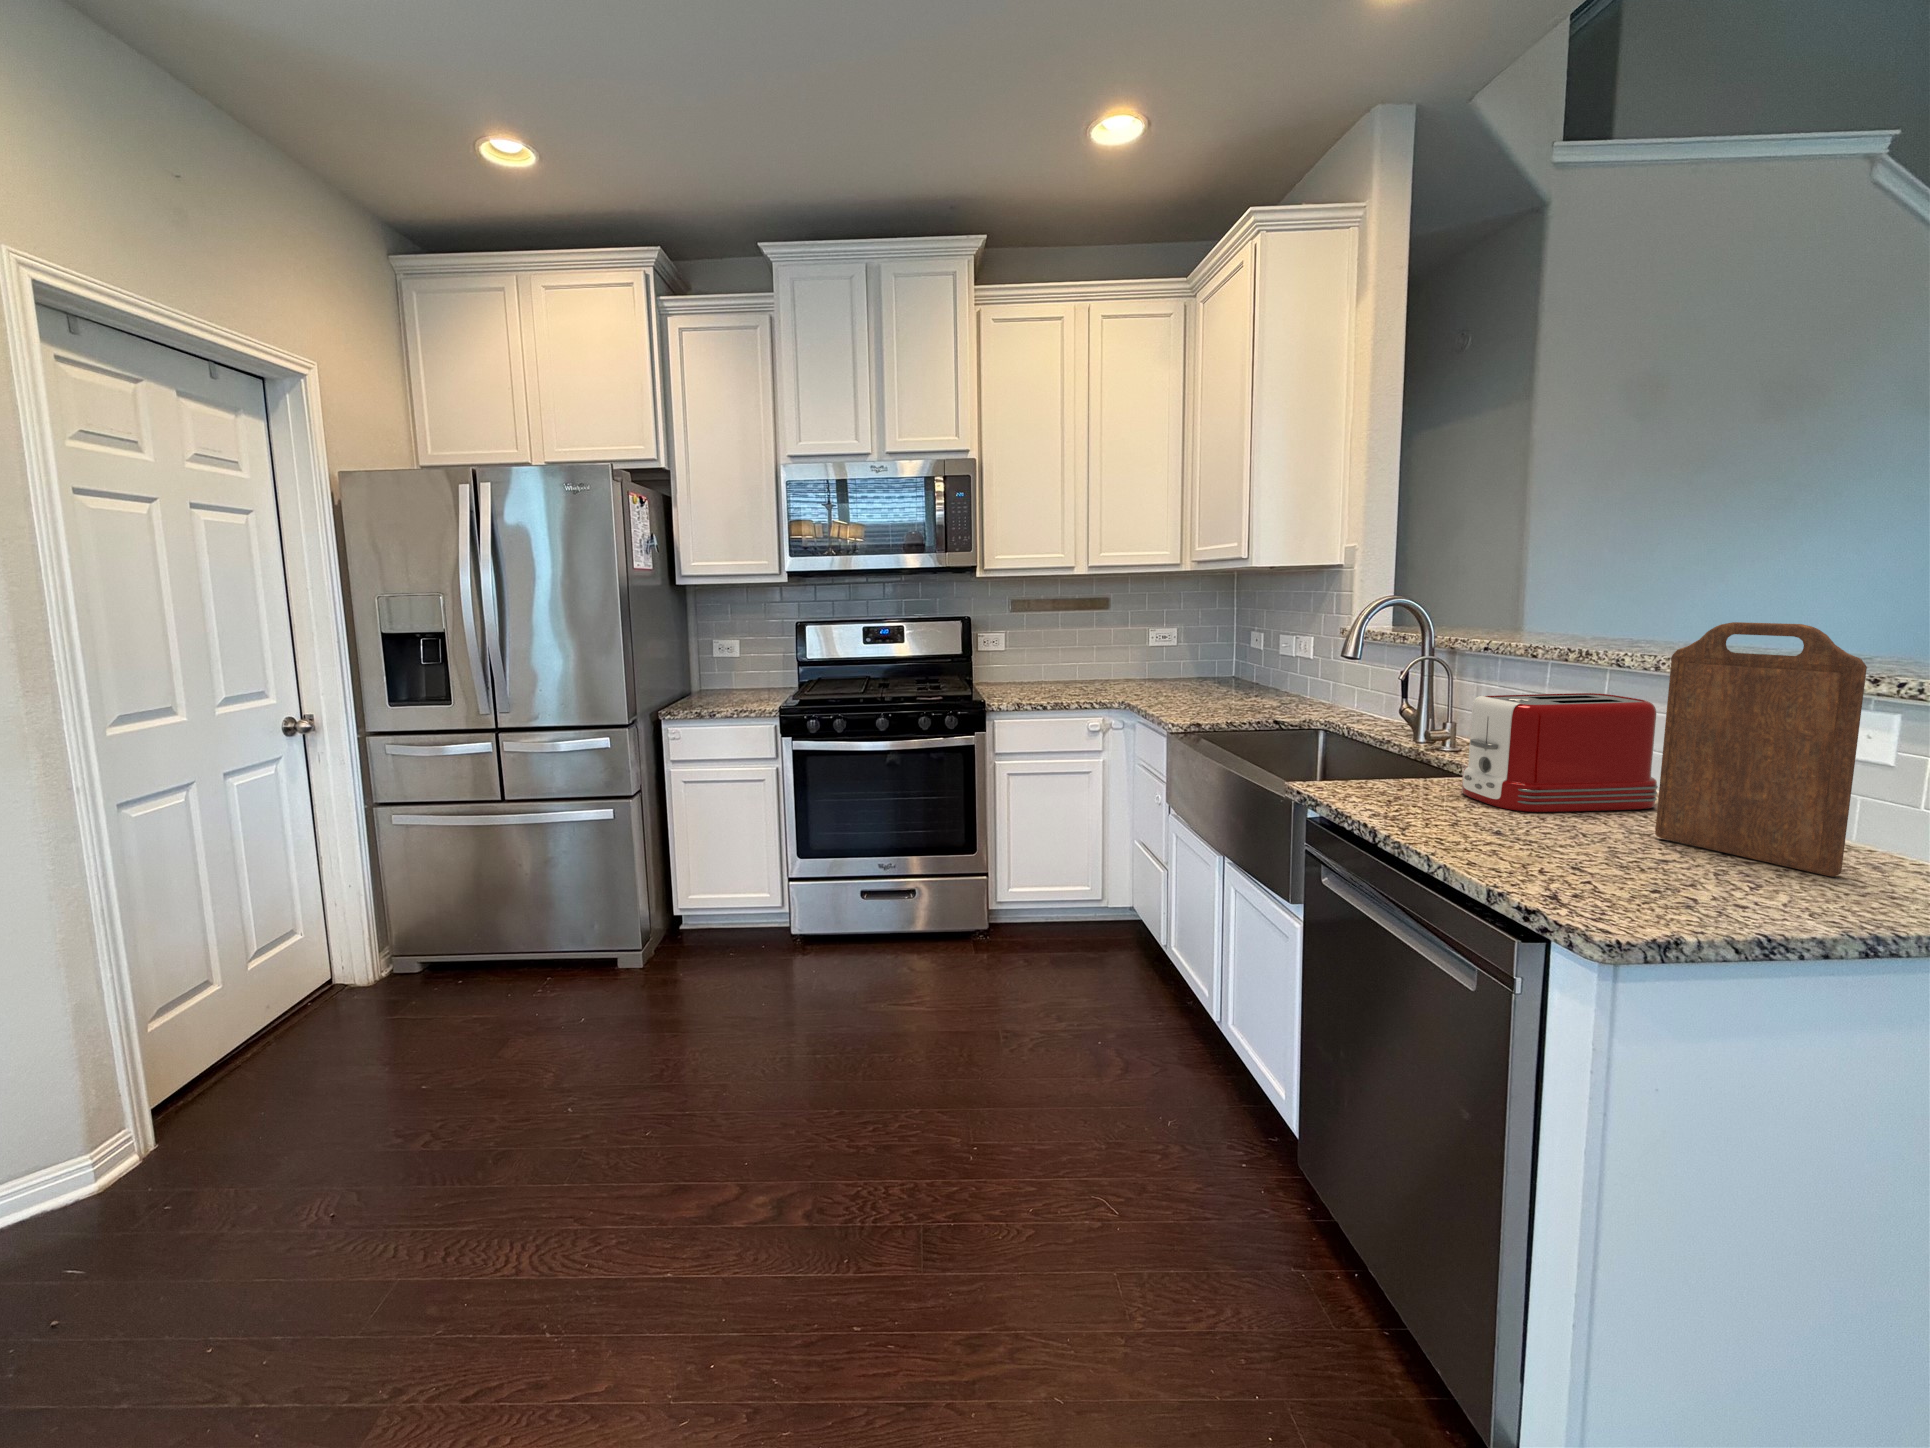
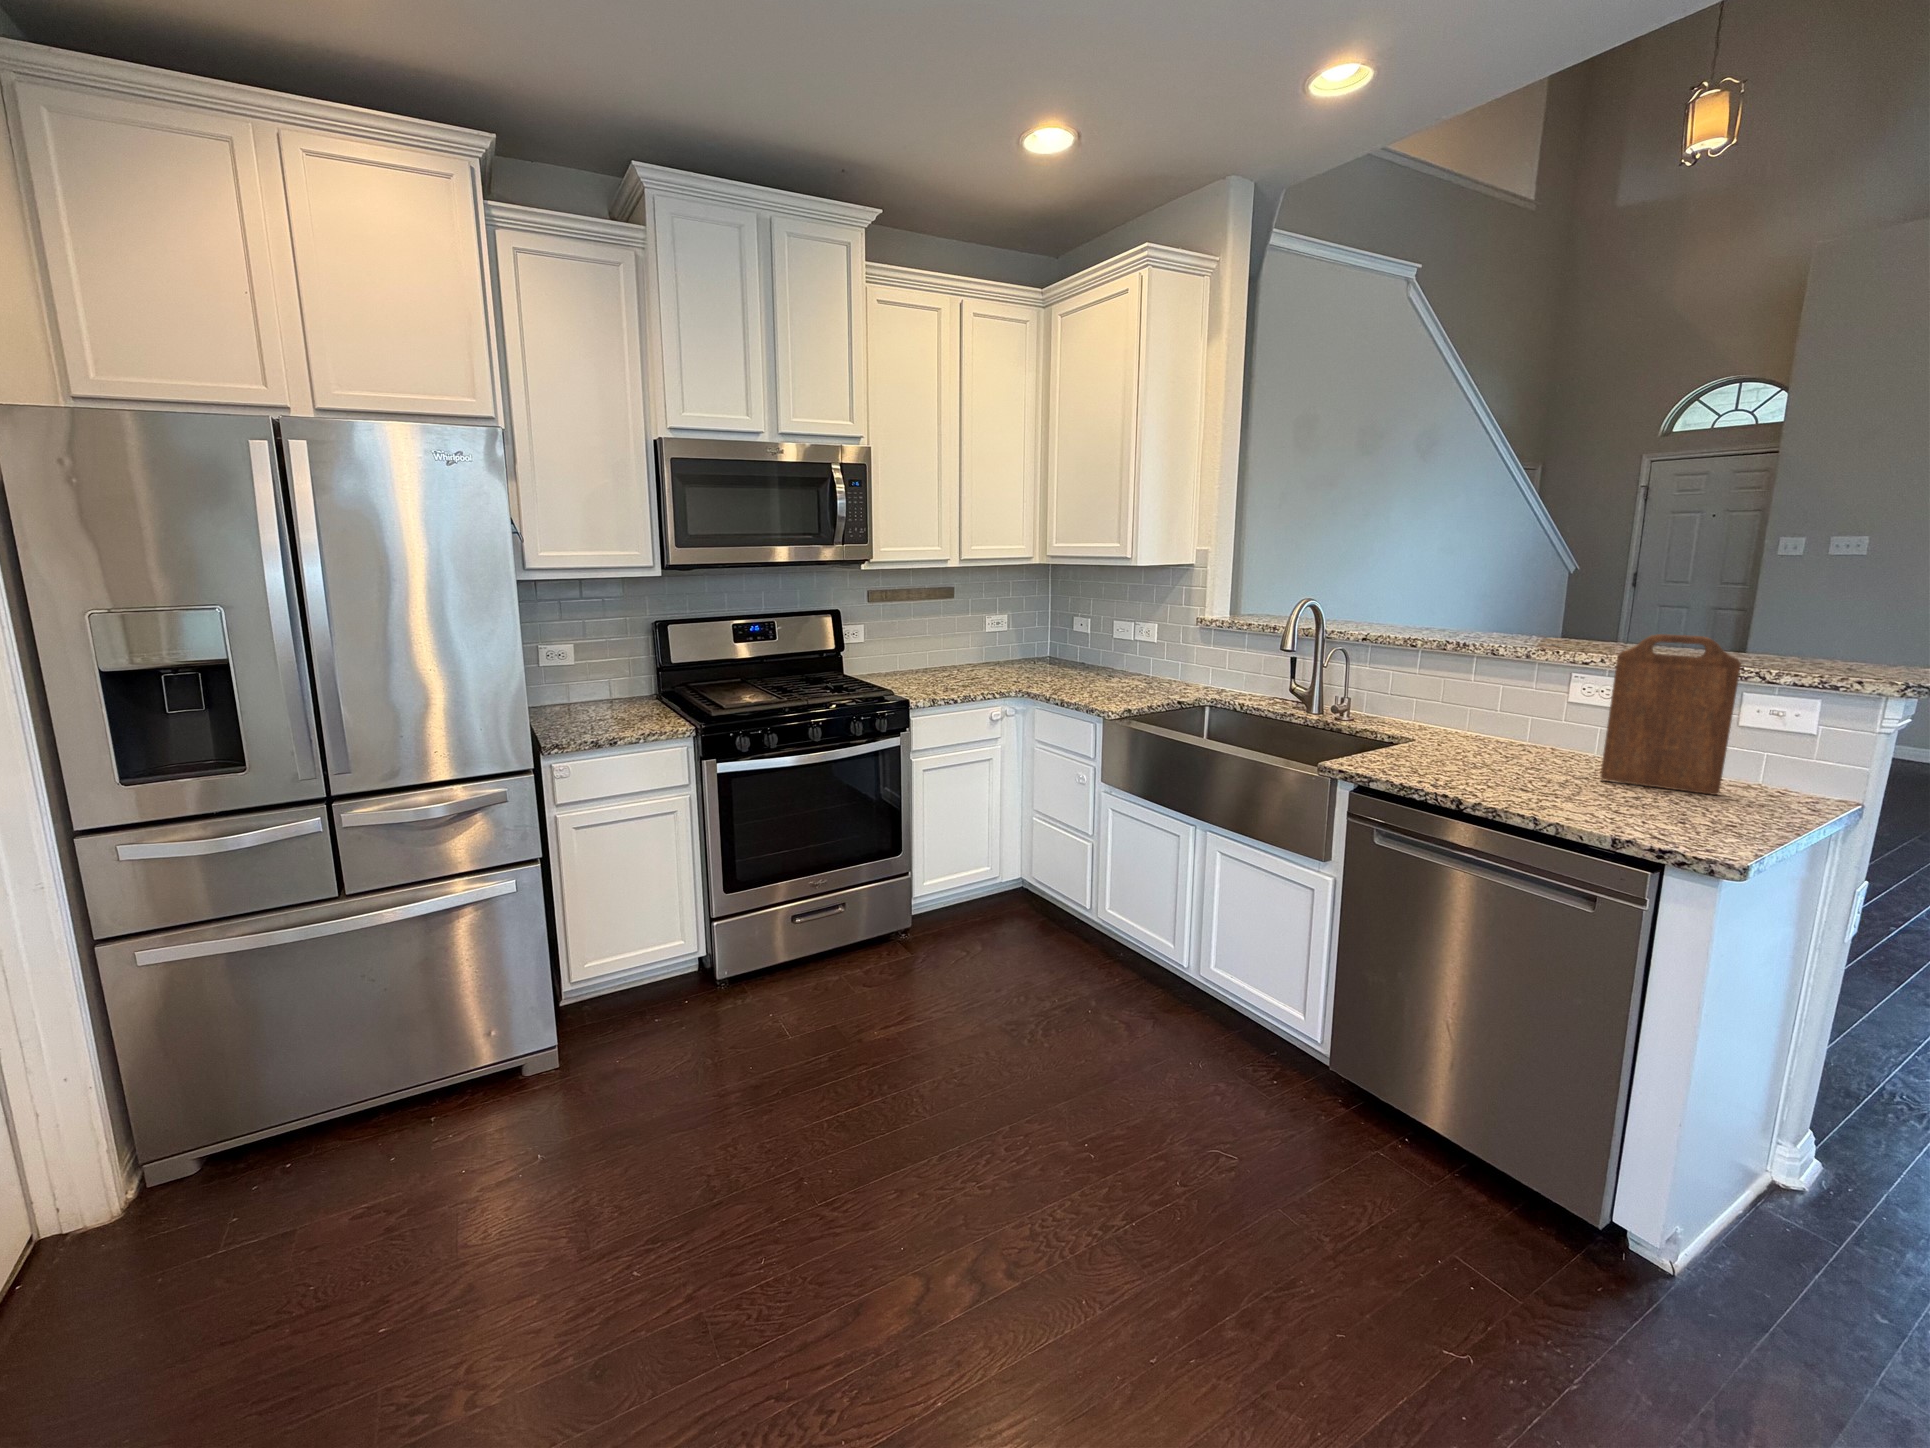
toaster: present [1462,693,1658,812] -> none [1439,677,1555,770]

